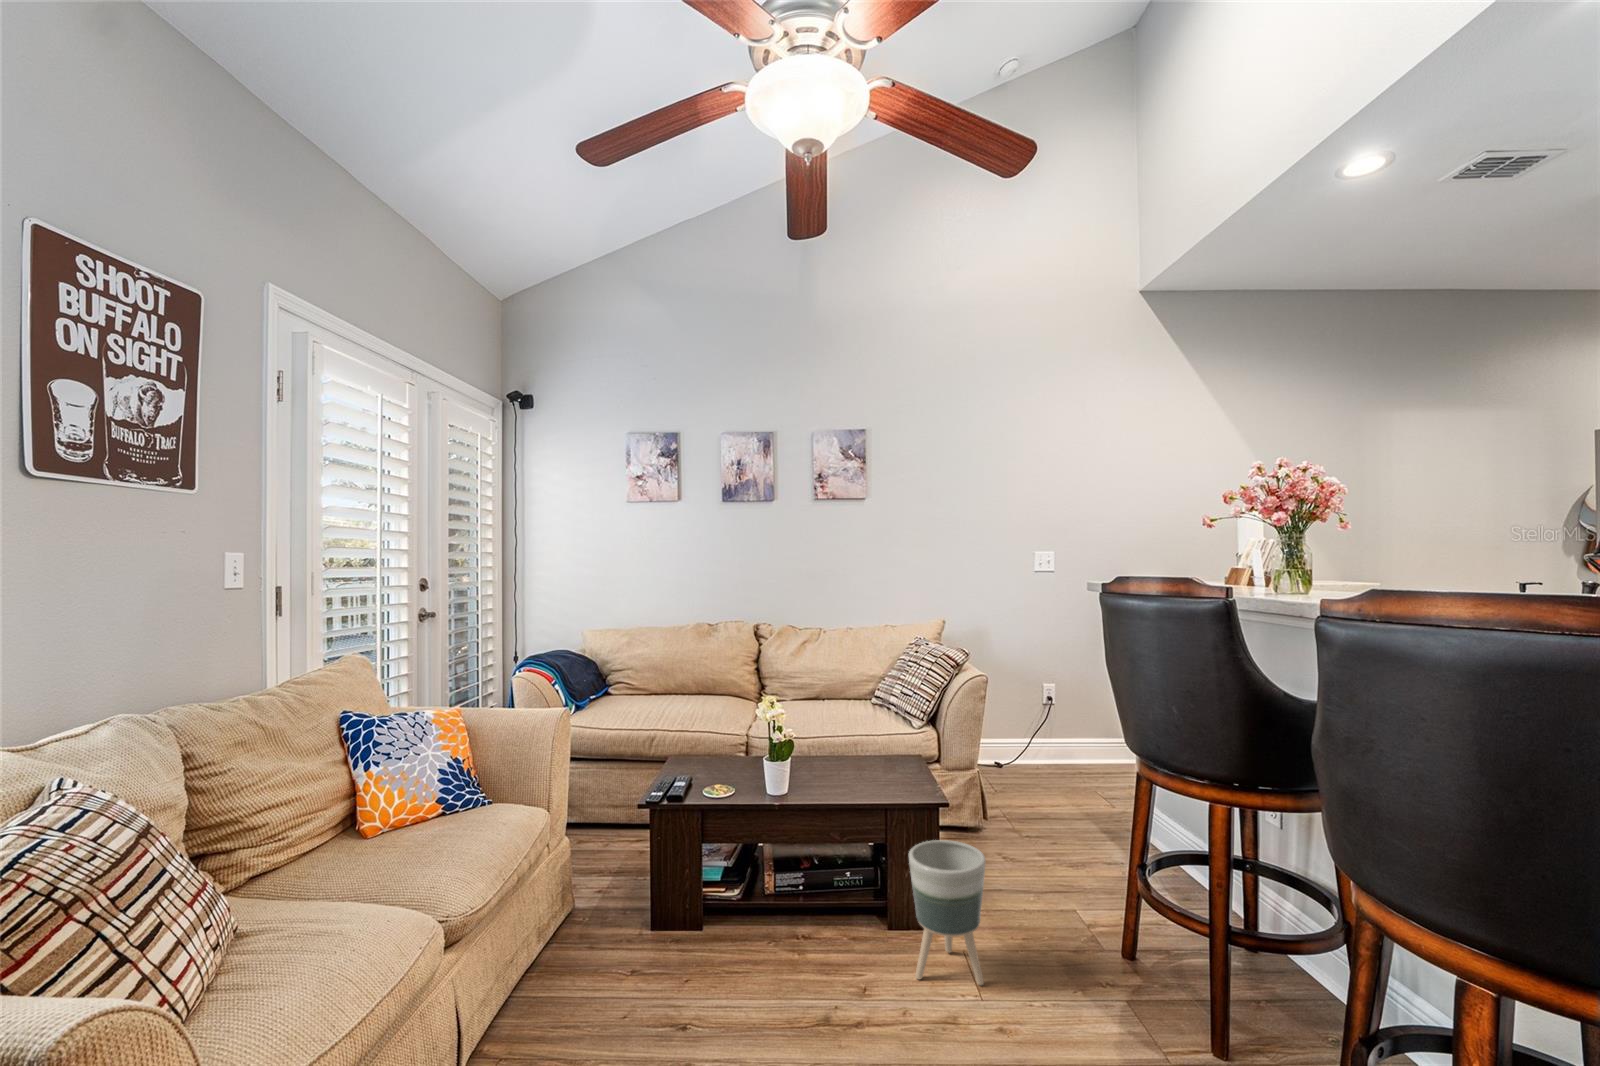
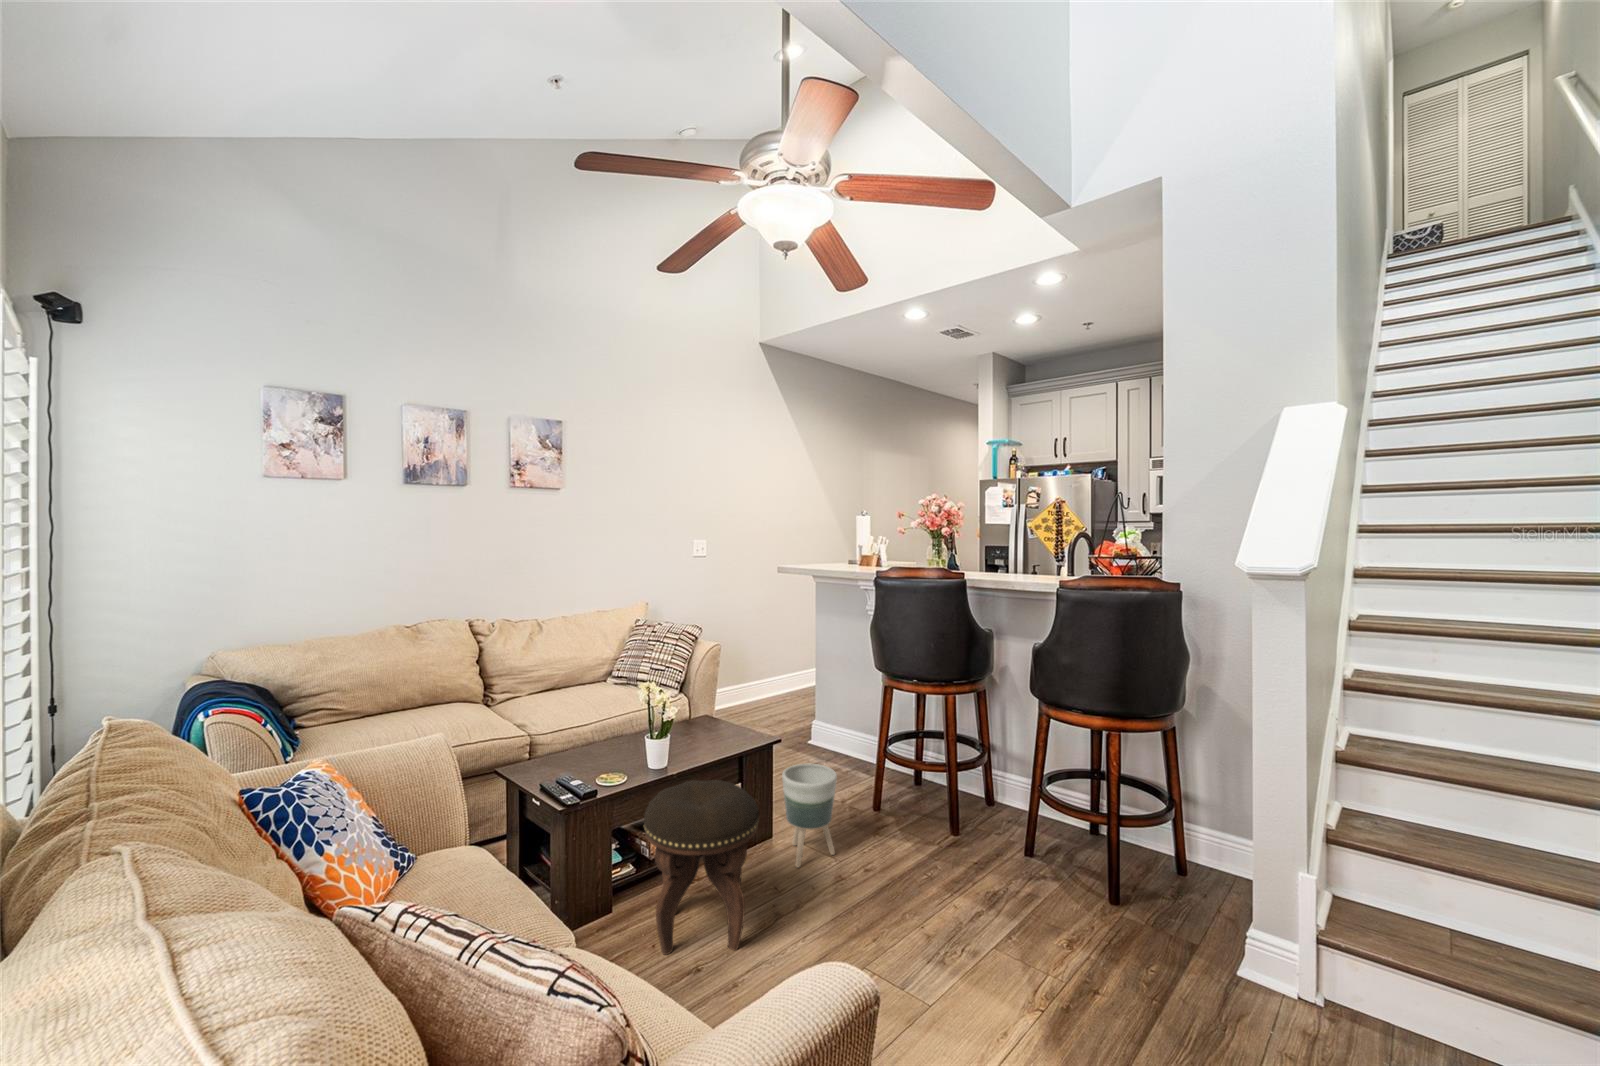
footstool: none [668,812,803,1030] -> present [644,780,759,955]

